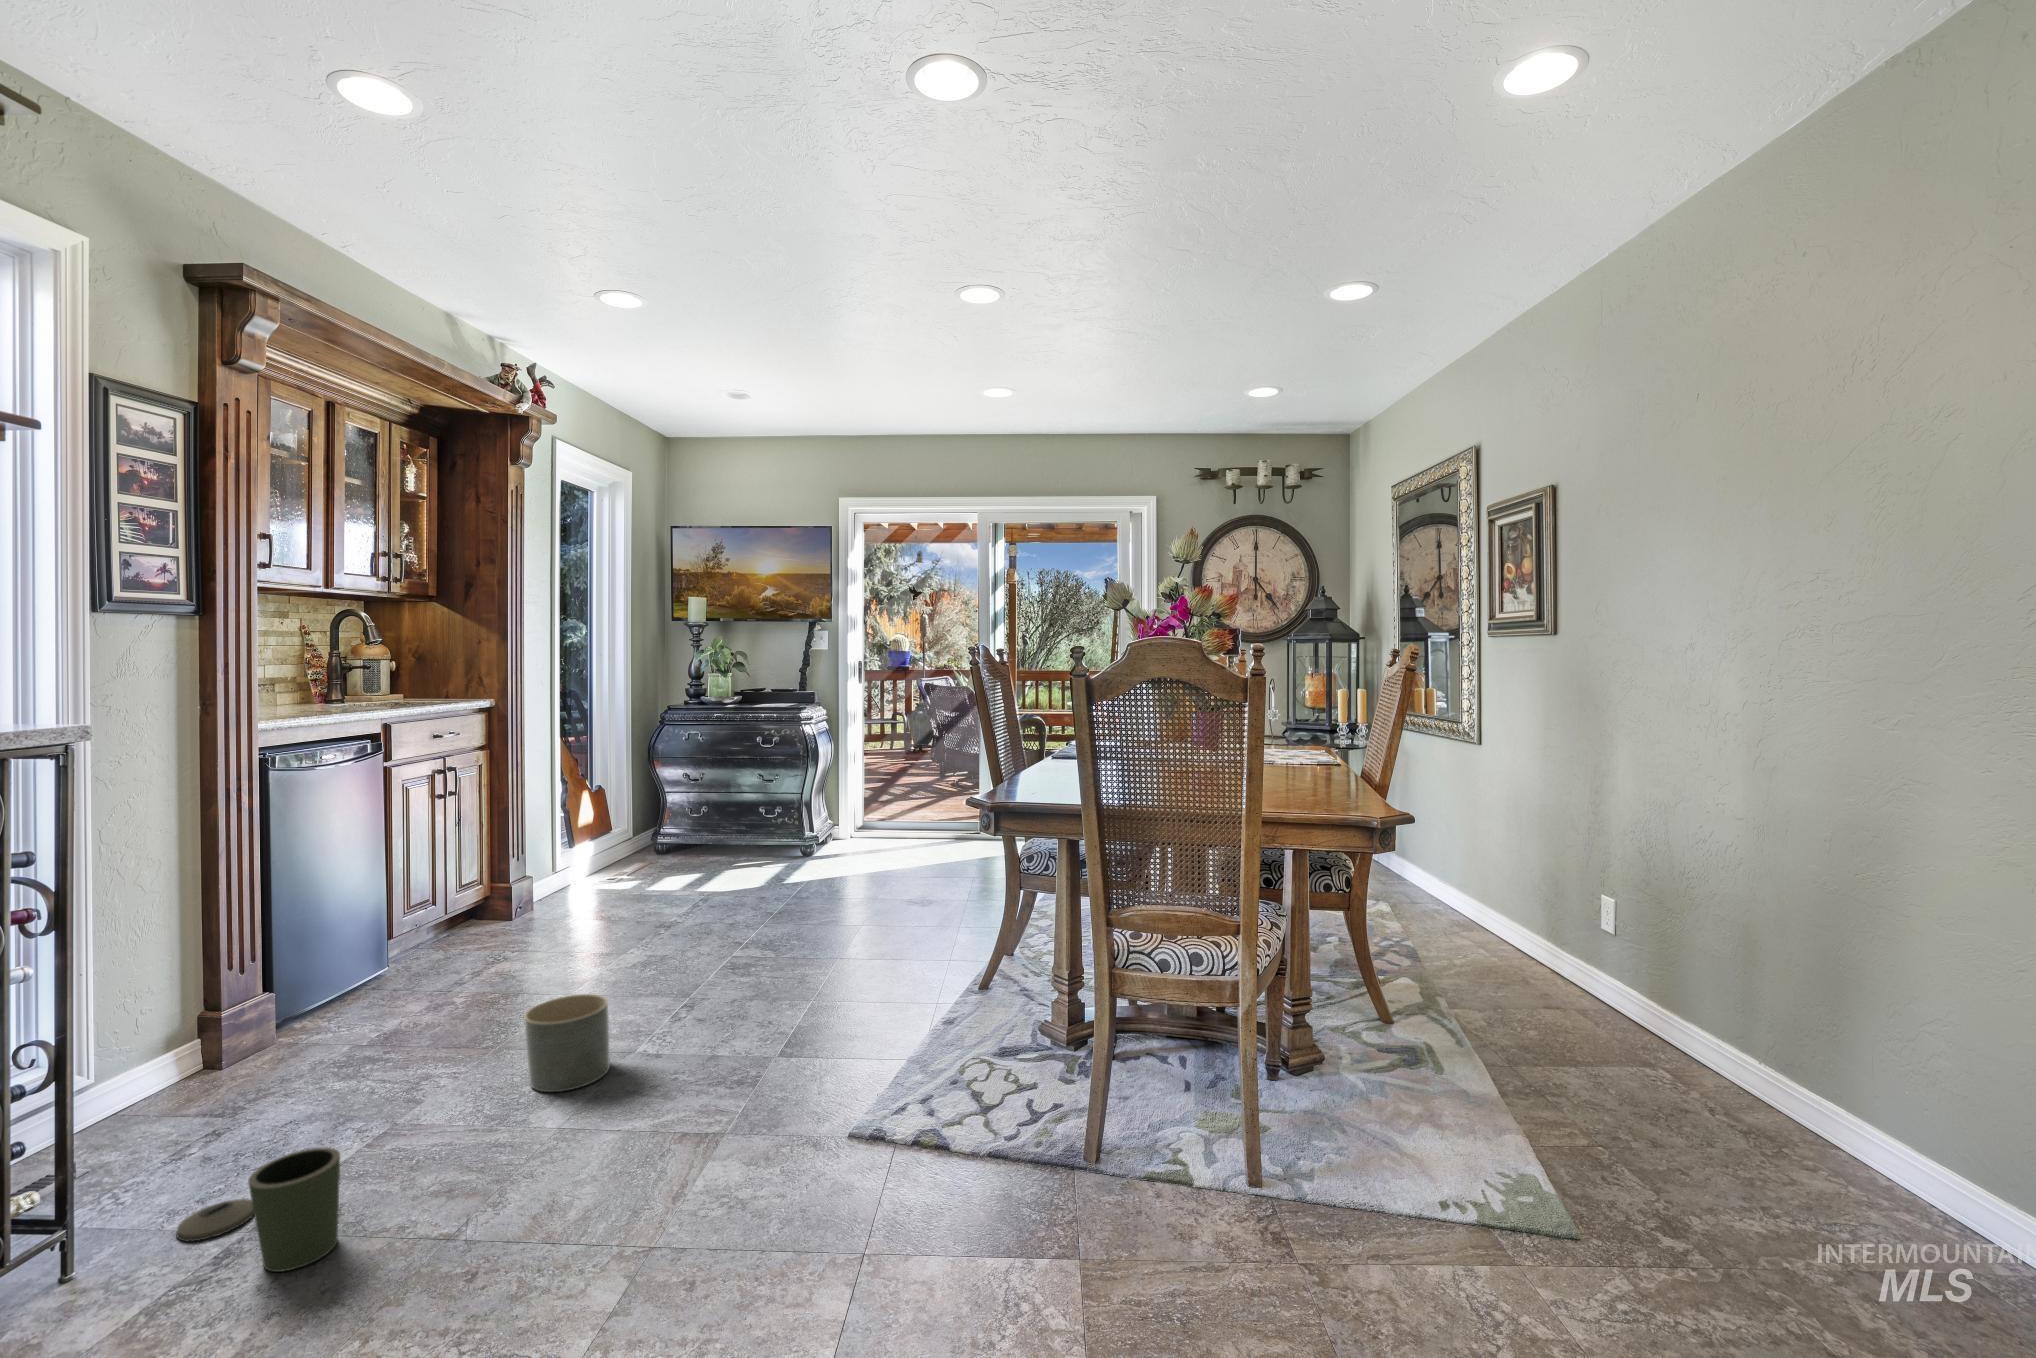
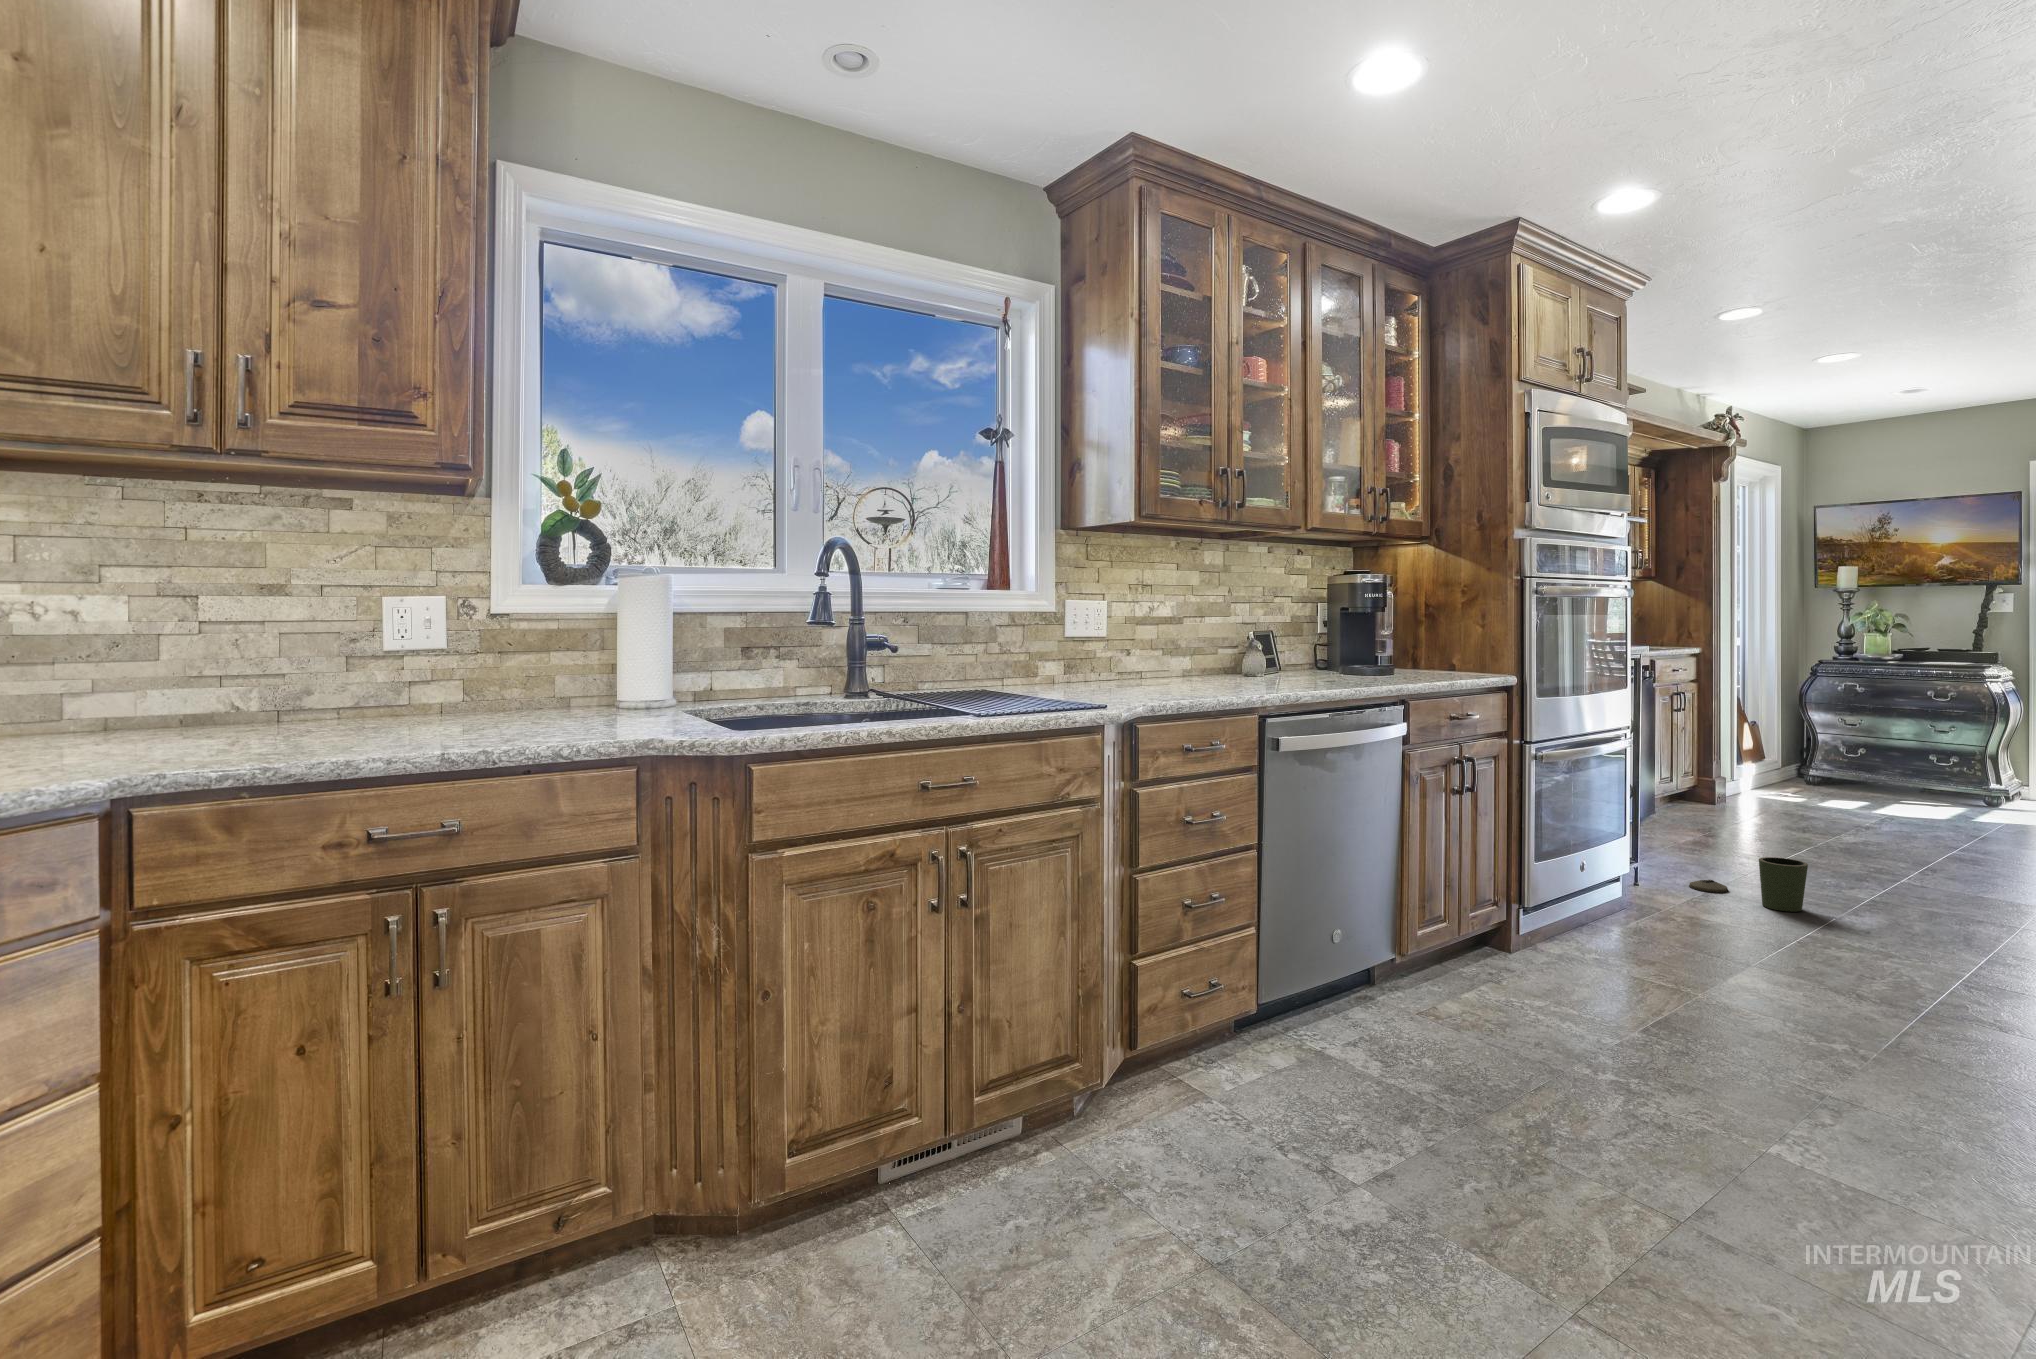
planter: present [524,994,610,1092] -> none [1851,831,1919,888]

